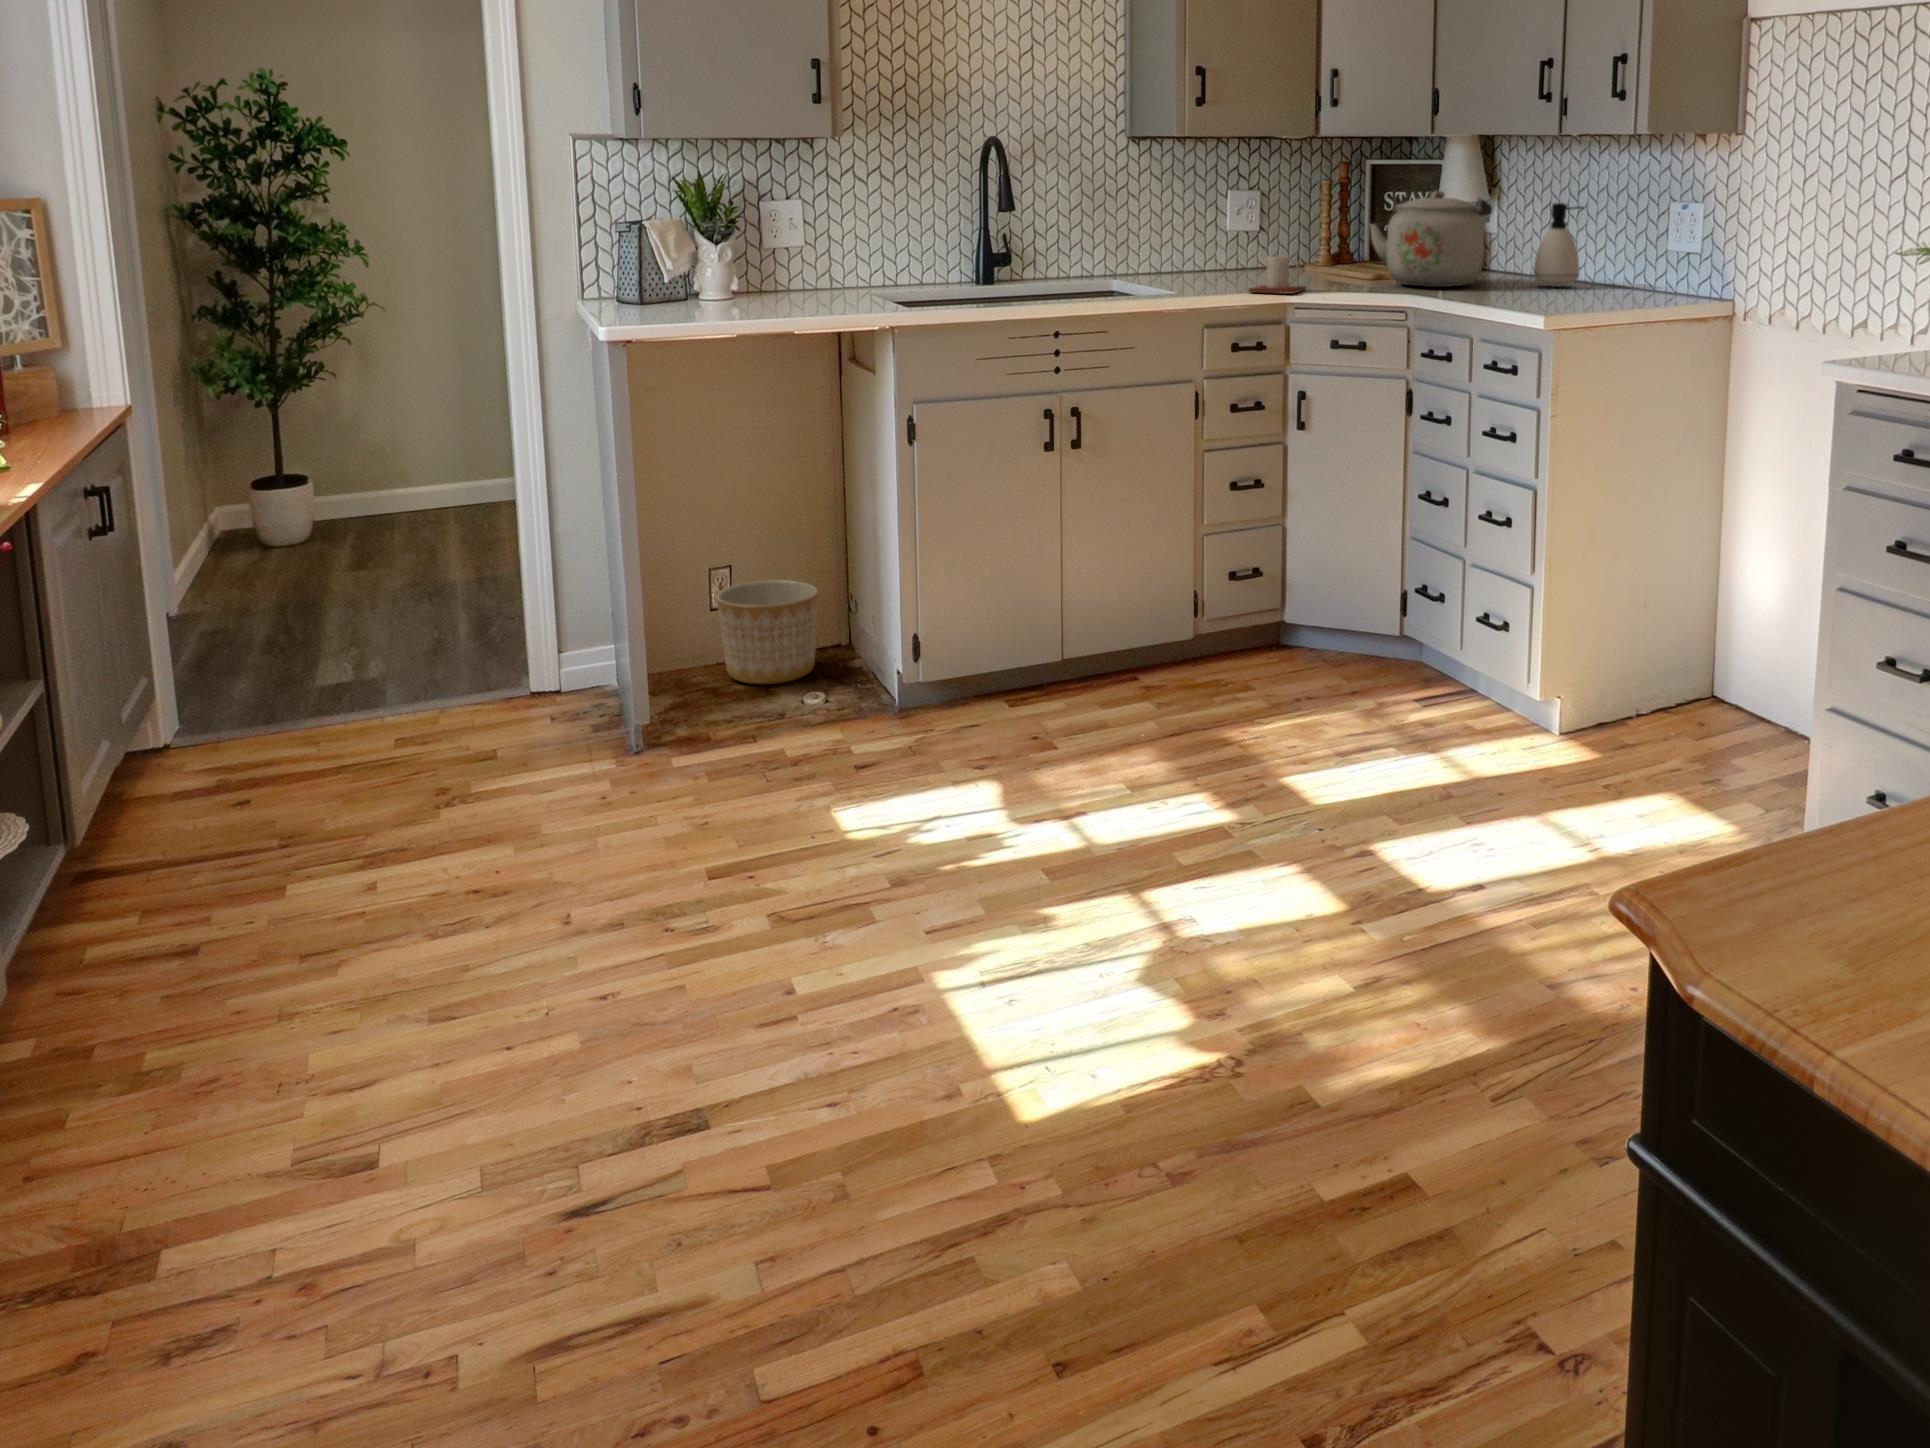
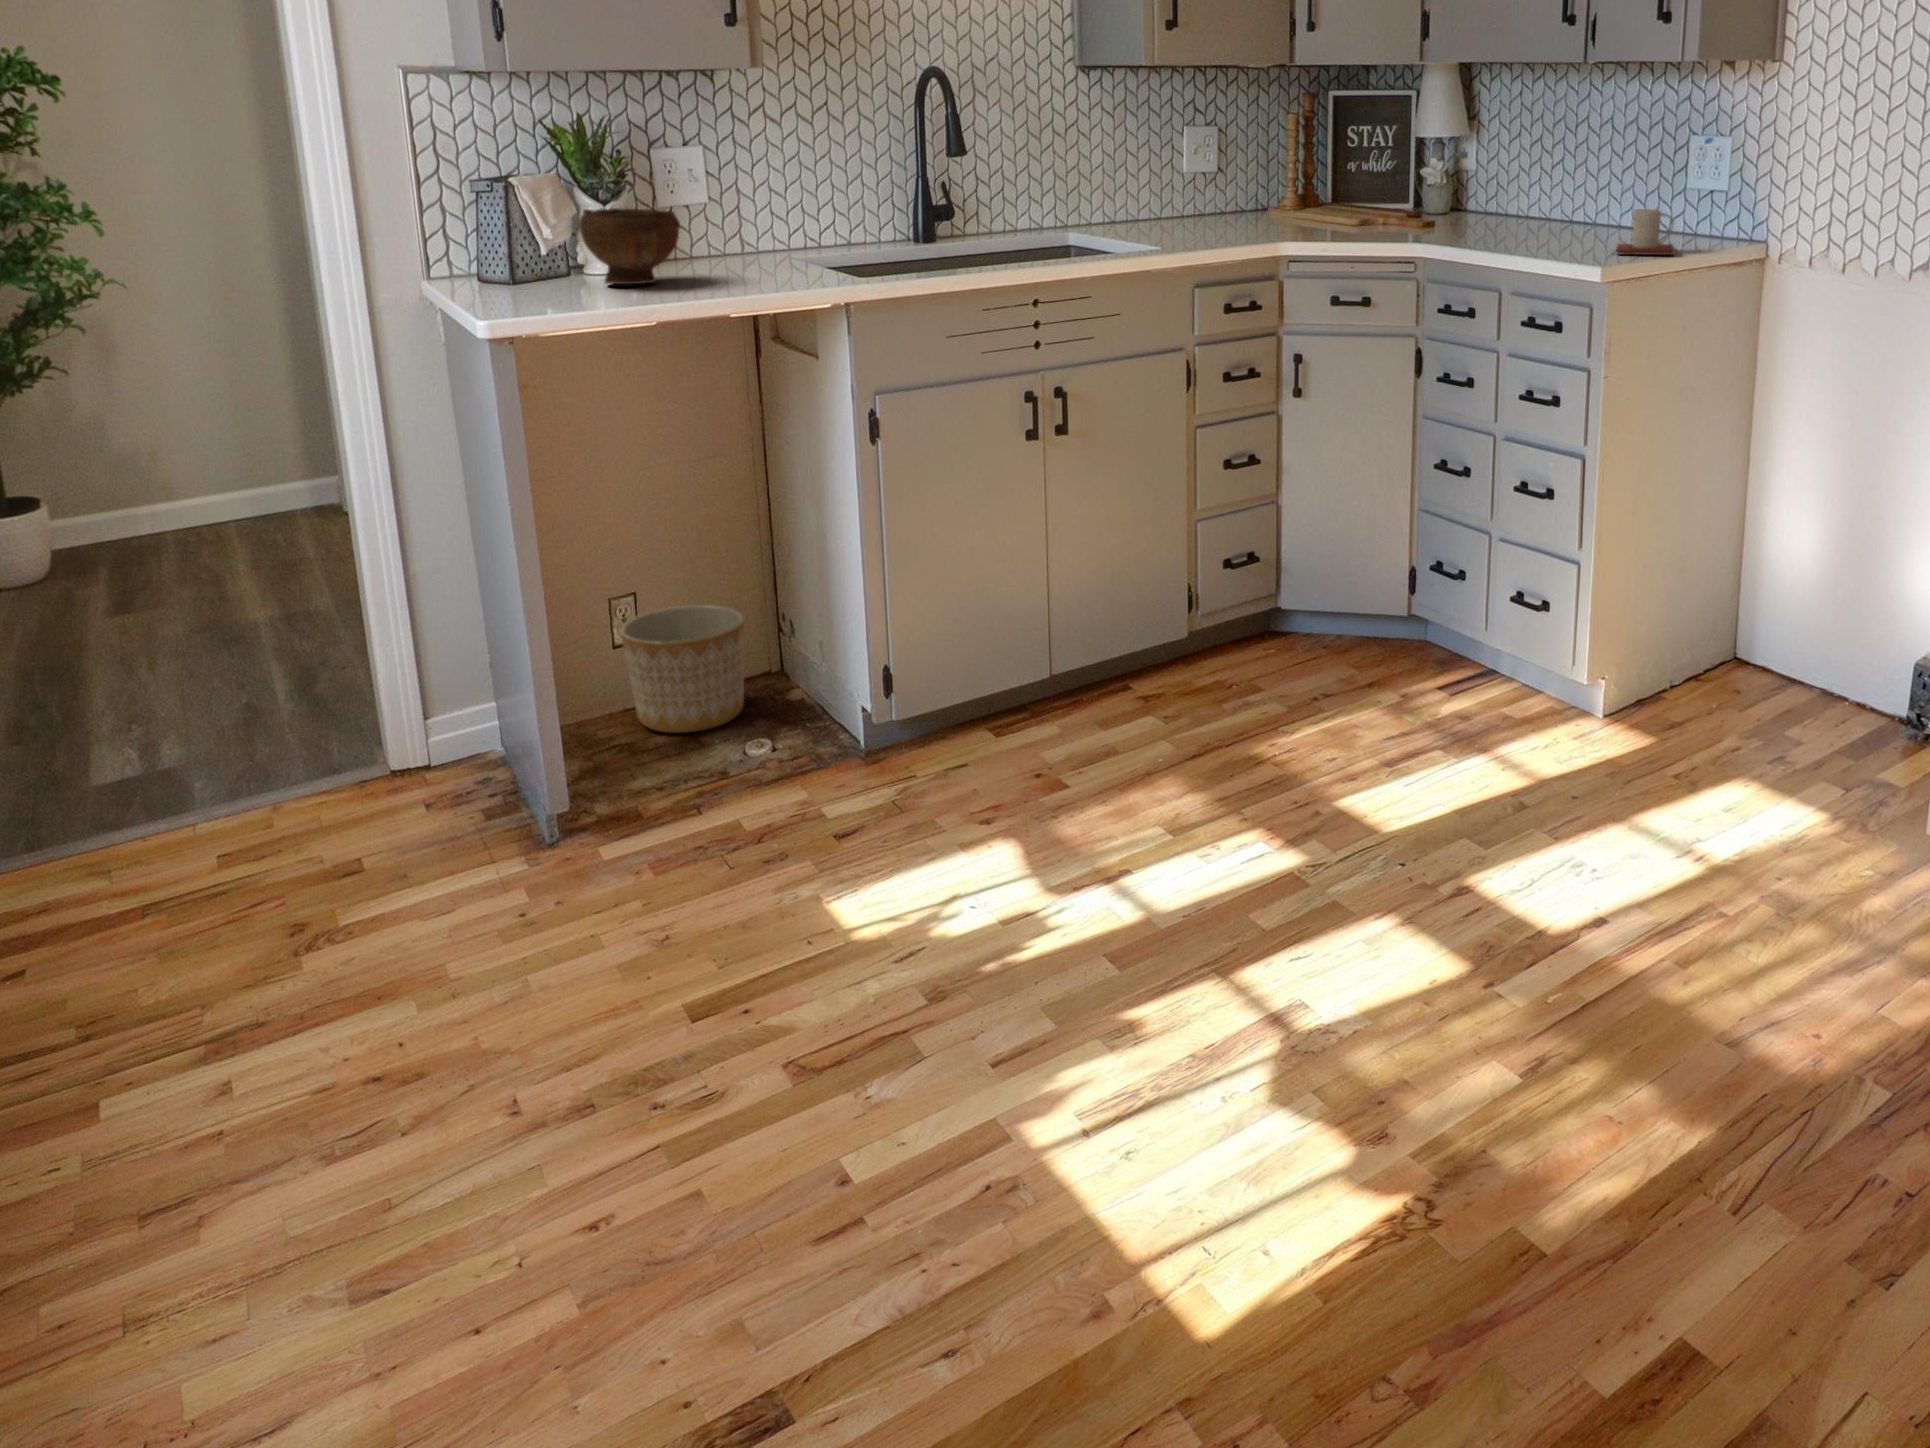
kettle: present [1370,191,1492,287] -> none [1353,125,1487,234]
soap dispenser: present [1534,203,1583,287] -> none [1536,137,1591,231]
bowl: none [694,246,775,307] -> present [579,208,680,284]
mug: present [1248,256,1306,294] -> present [1617,209,1675,255]

